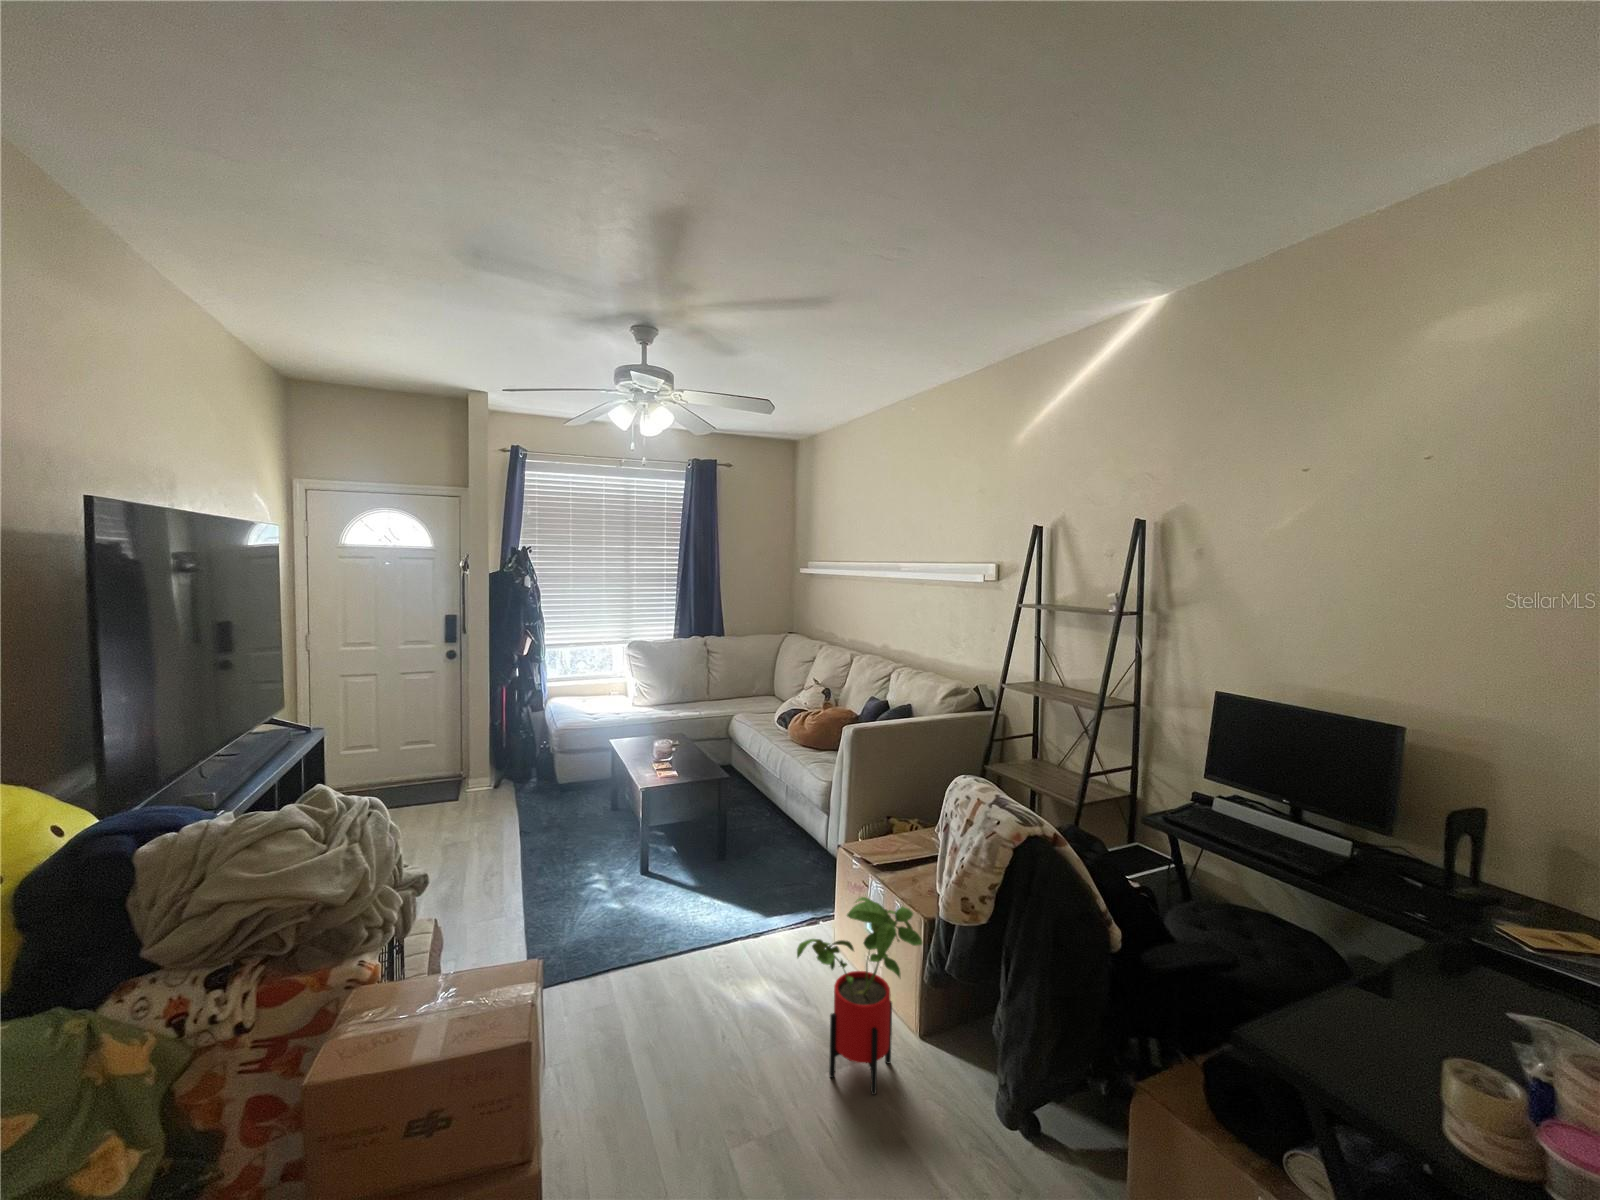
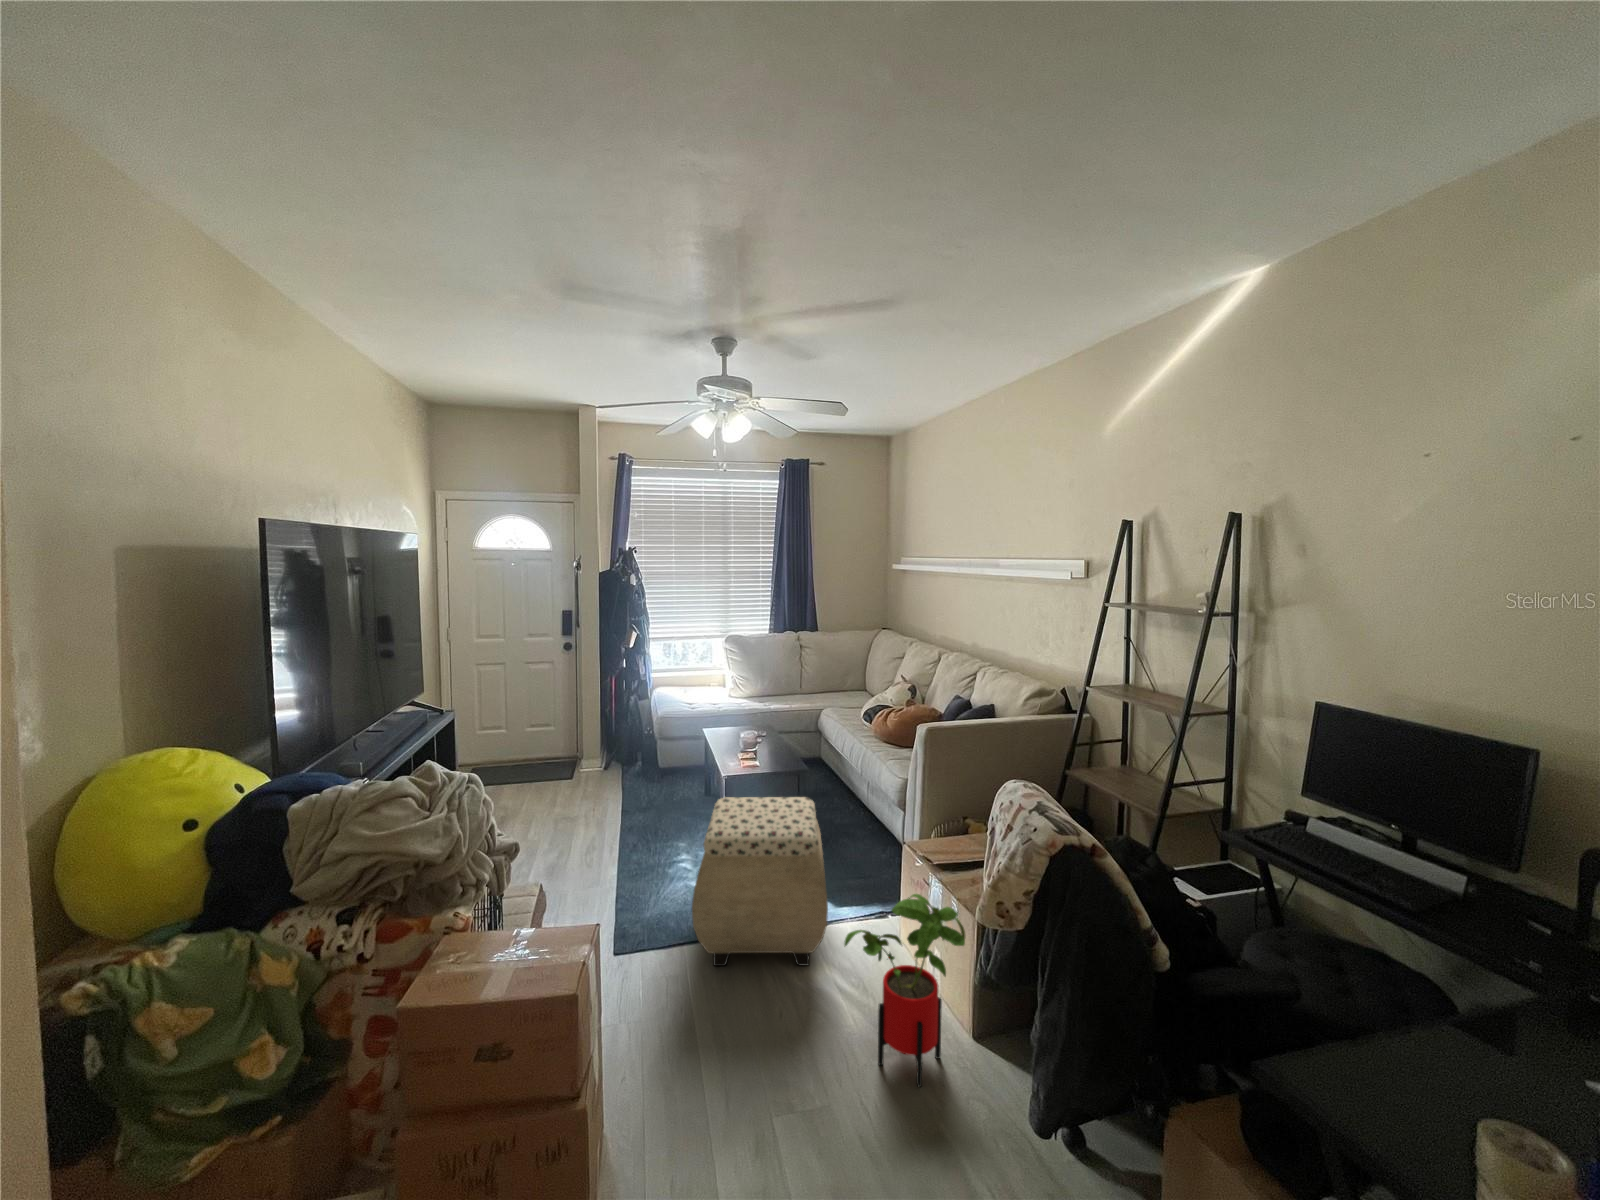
ottoman: none [621,806,768,994] -> present [692,797,828,966]

